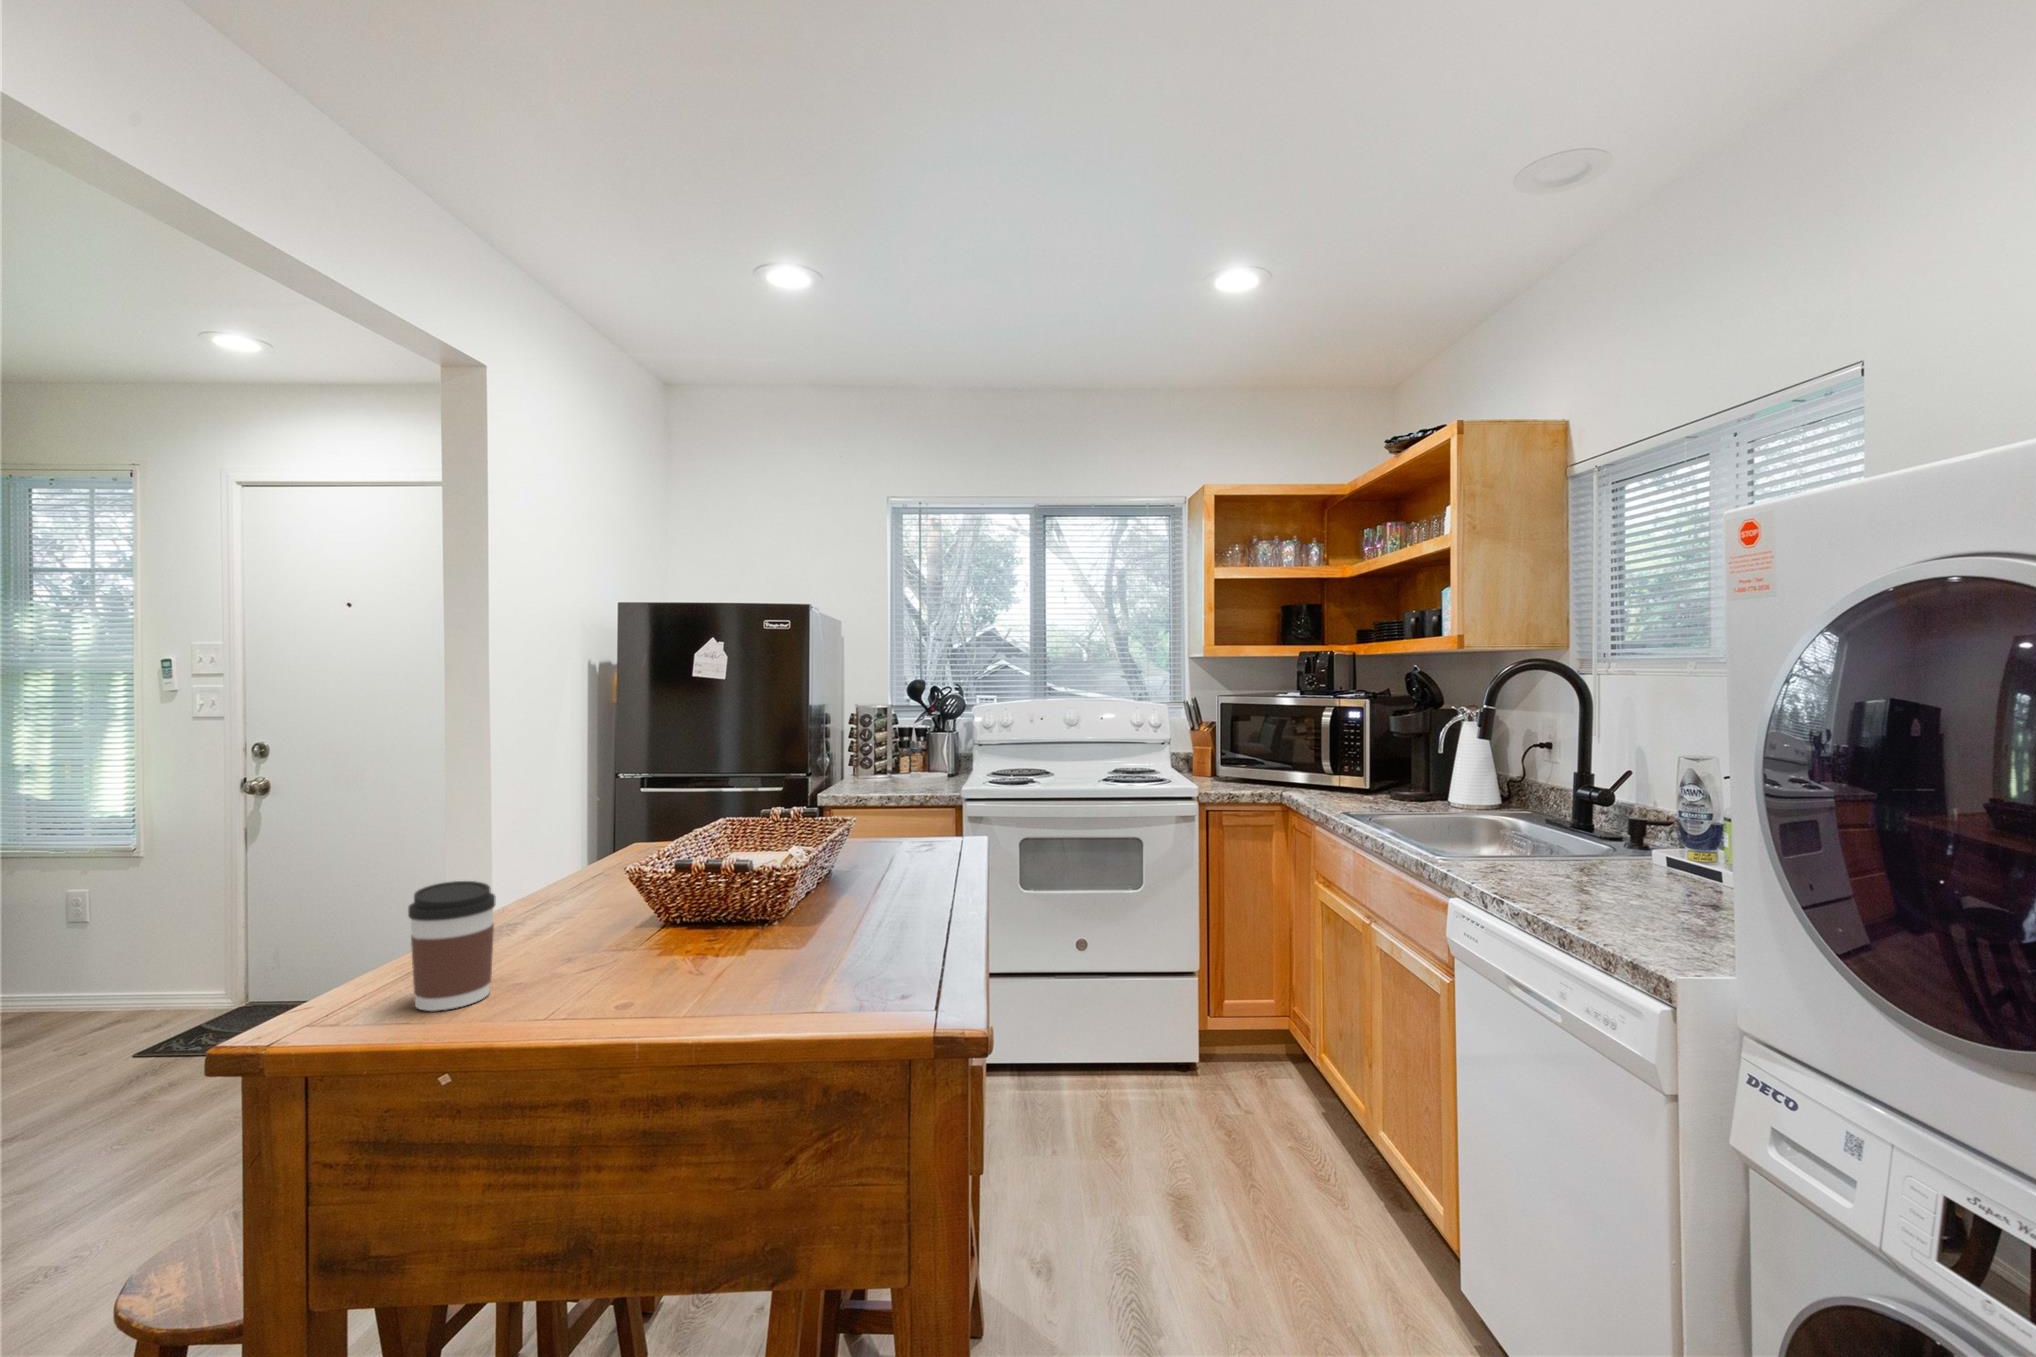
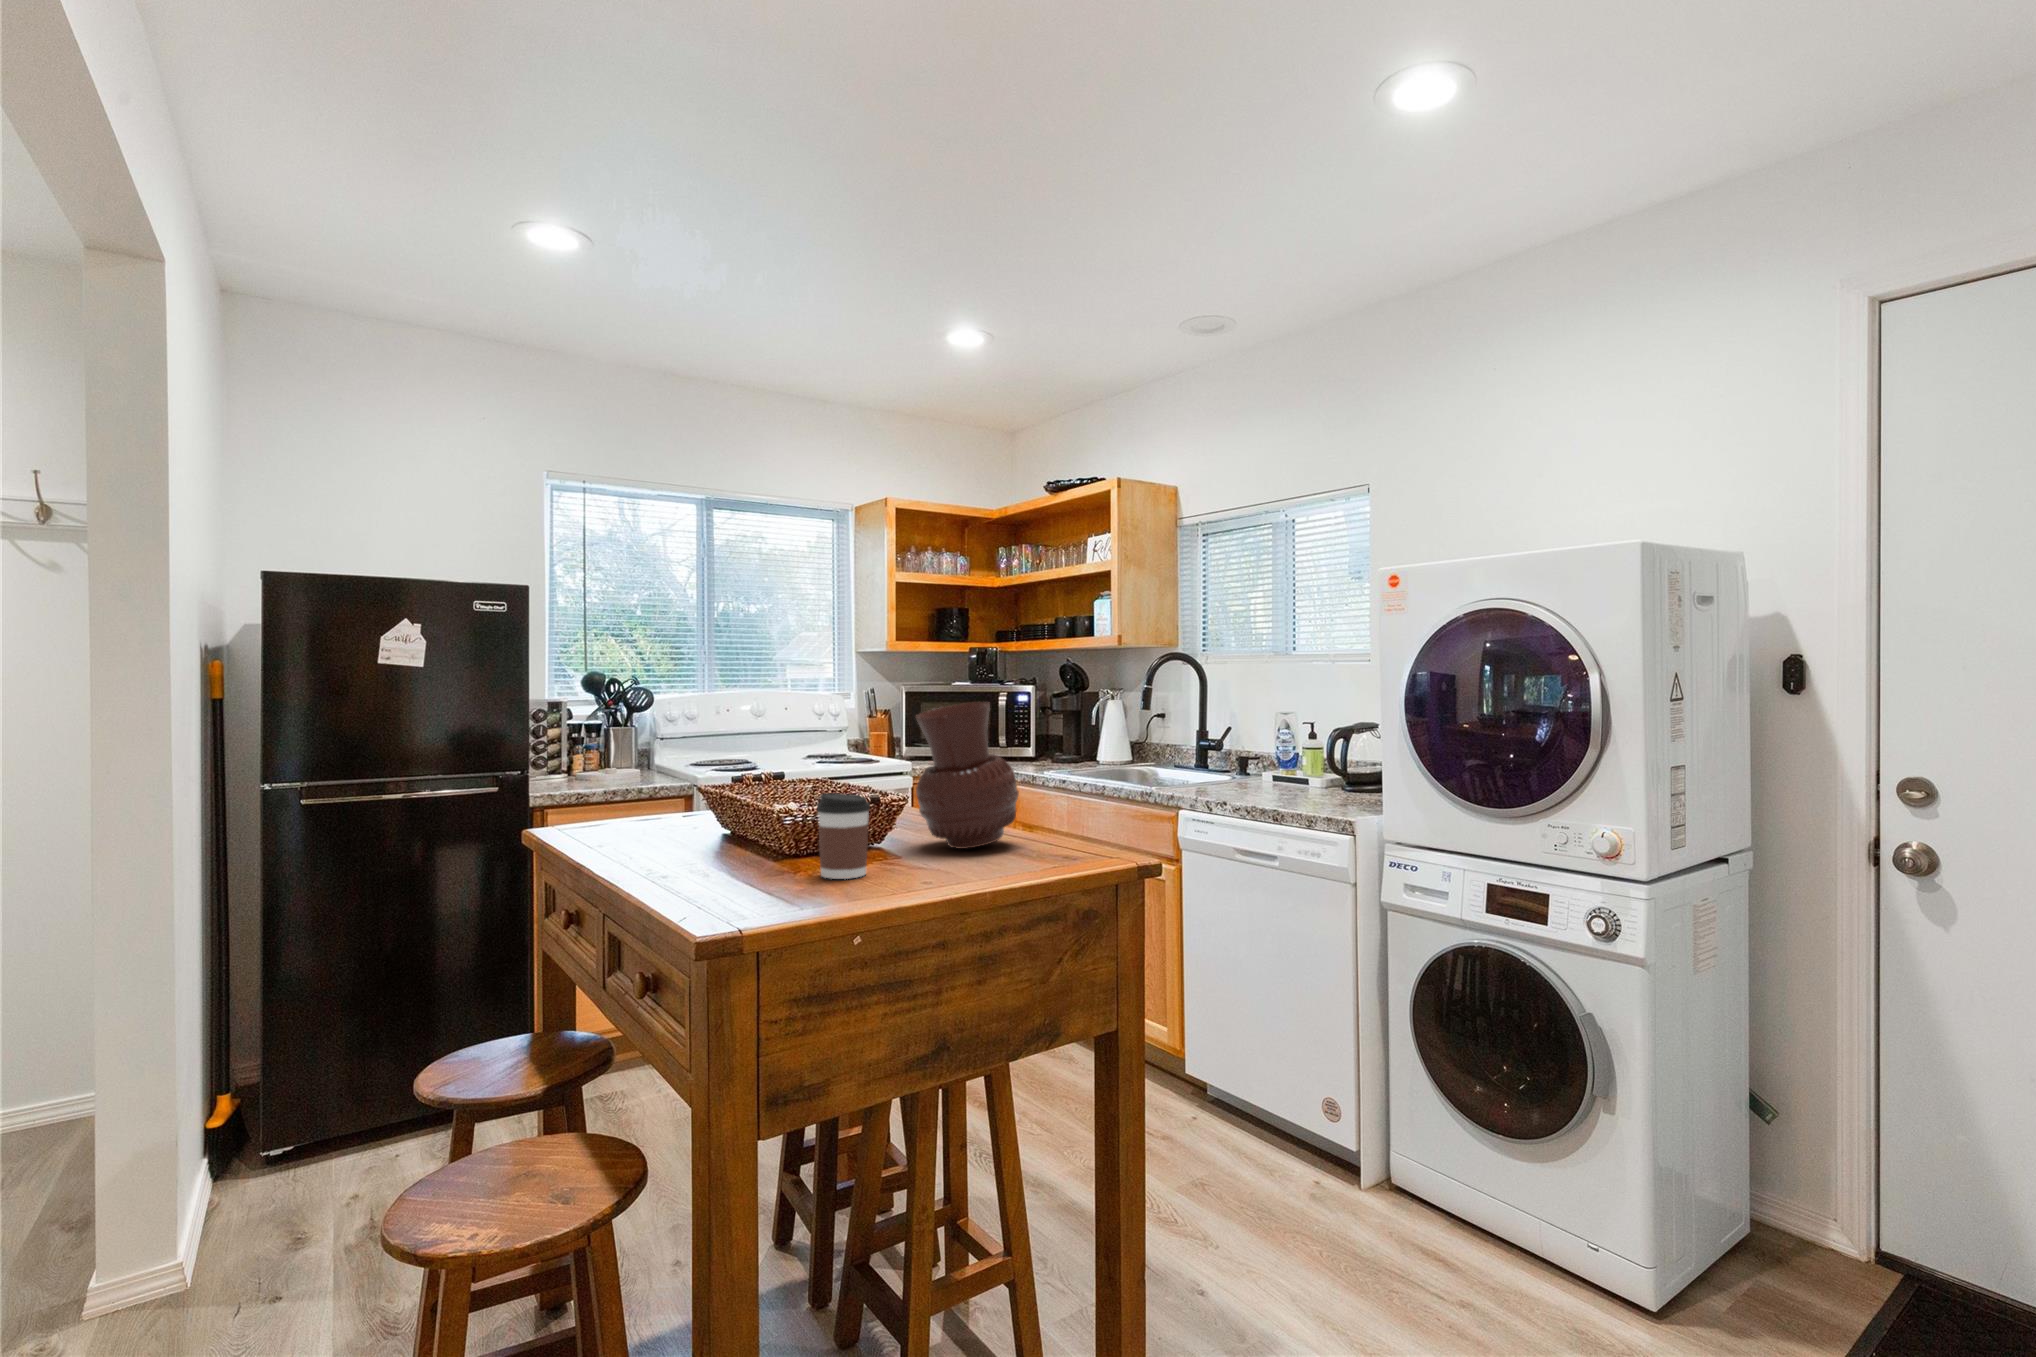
vase: none [648,756,808,976] -> present [916,702,1019,849]

